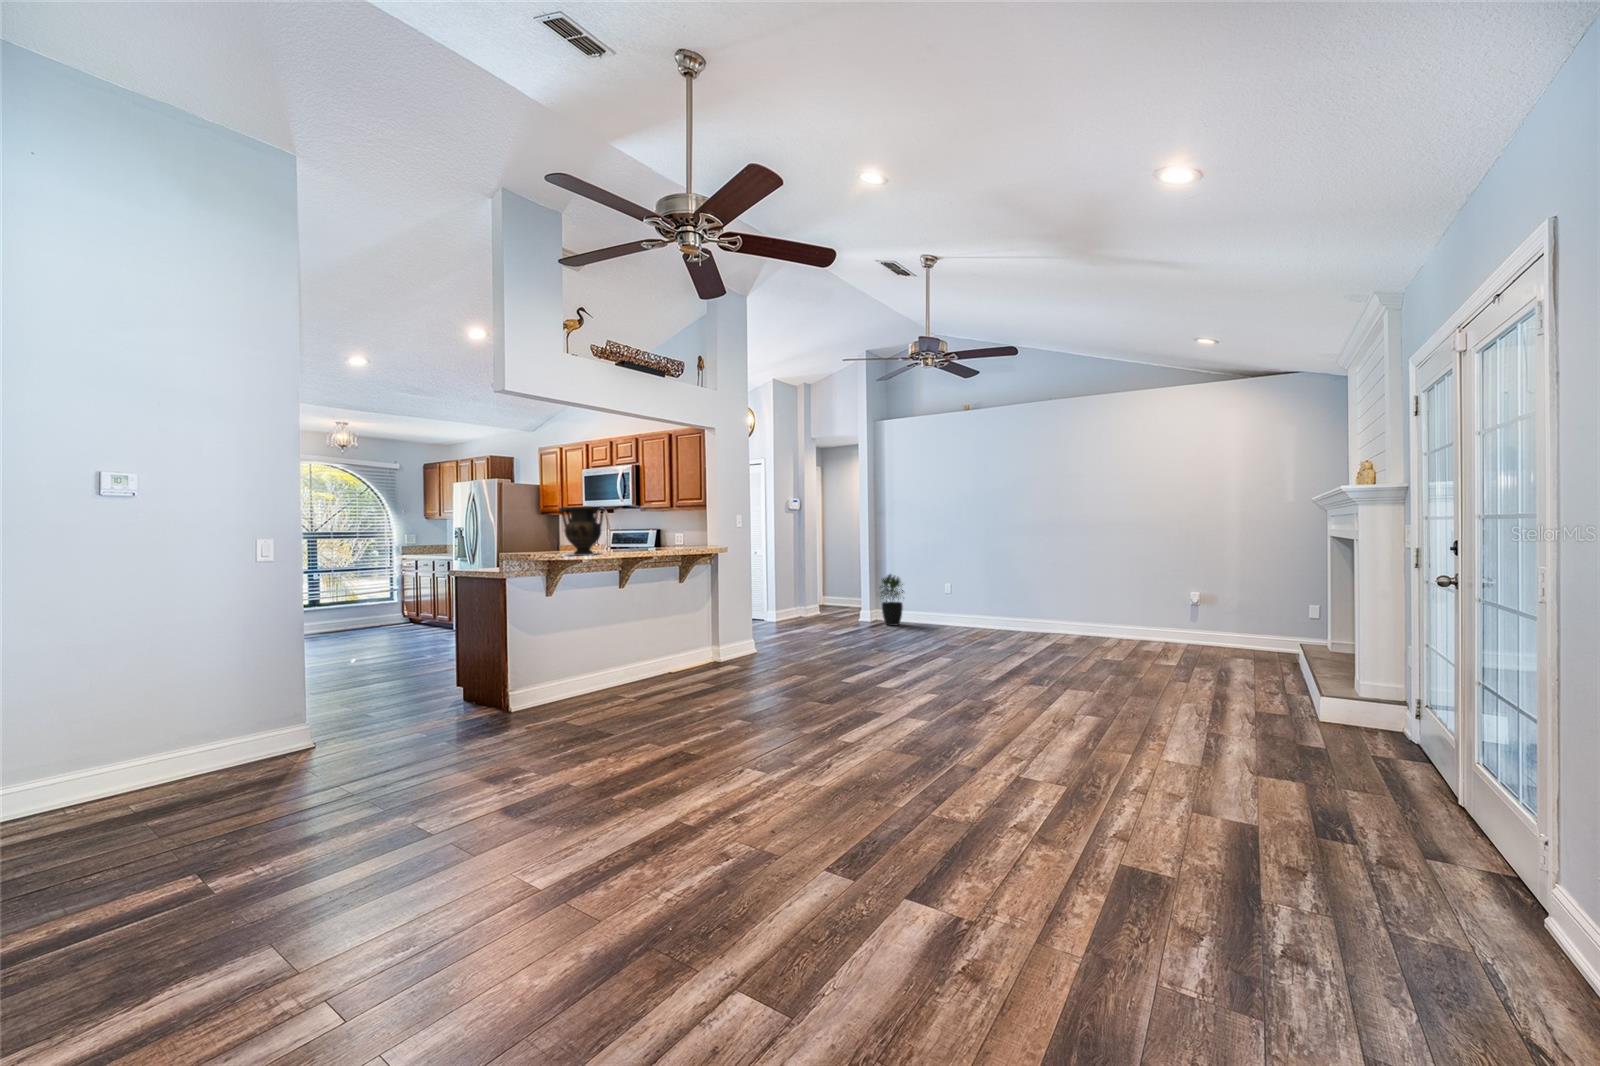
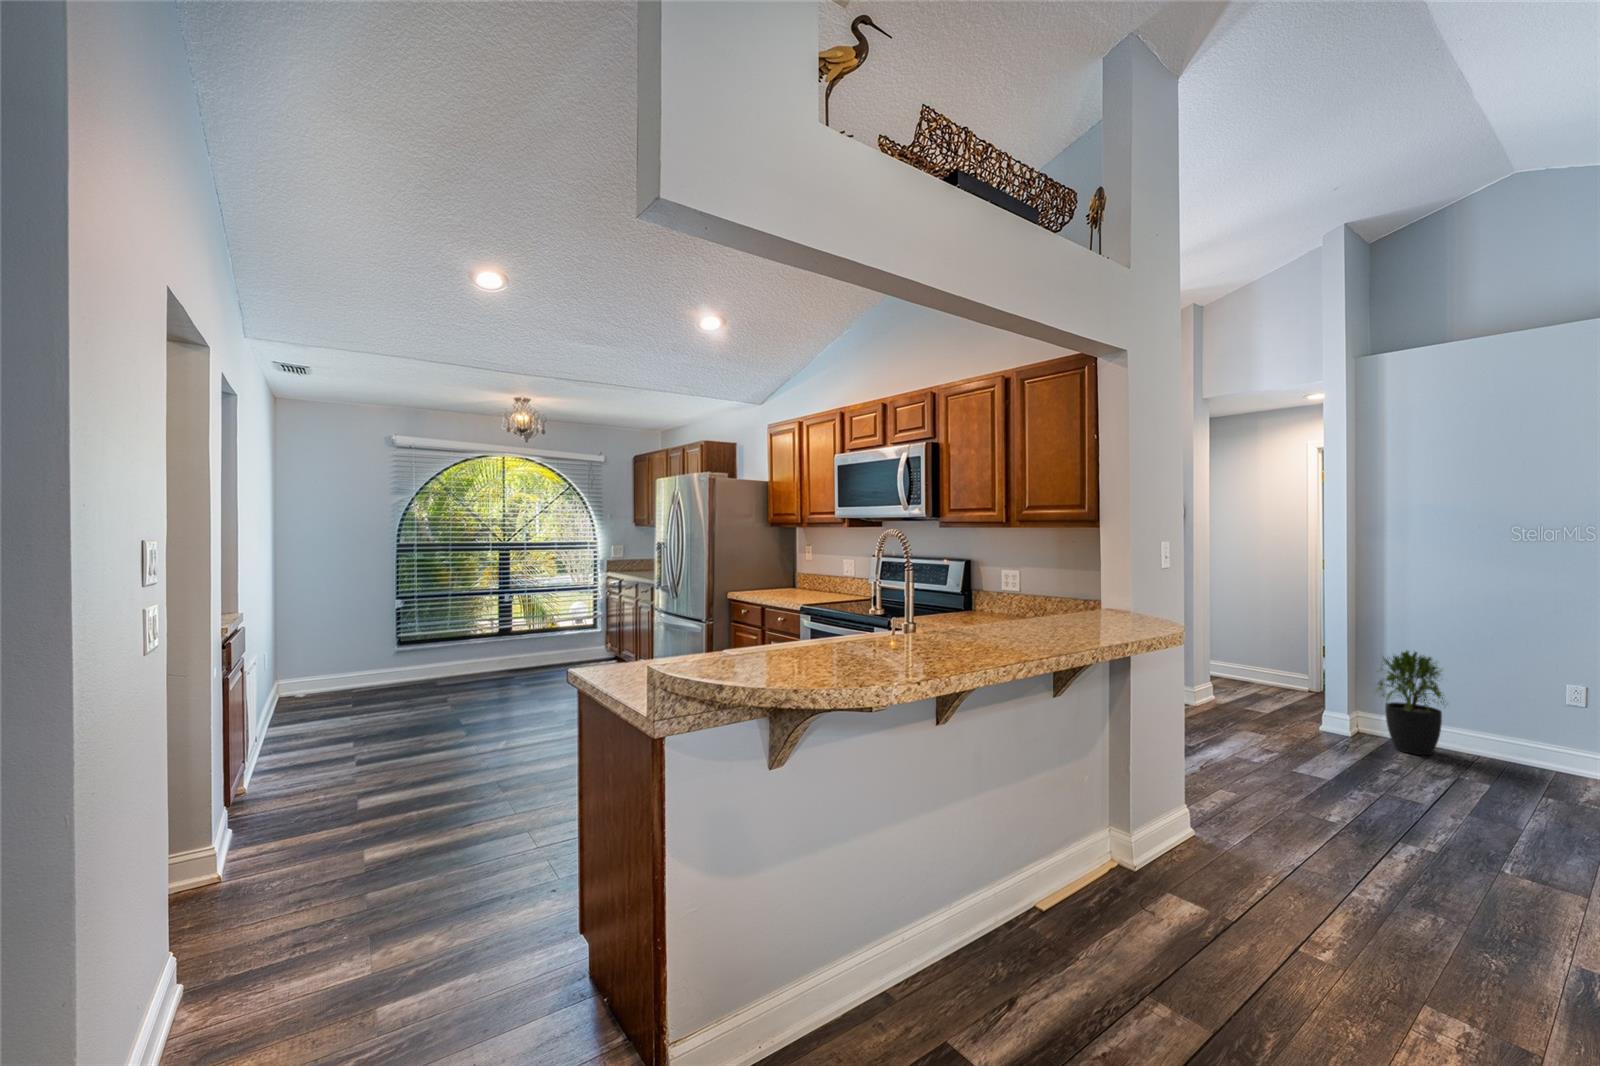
vase: present [559,506,606,556] -> none [807,526,926,661]

